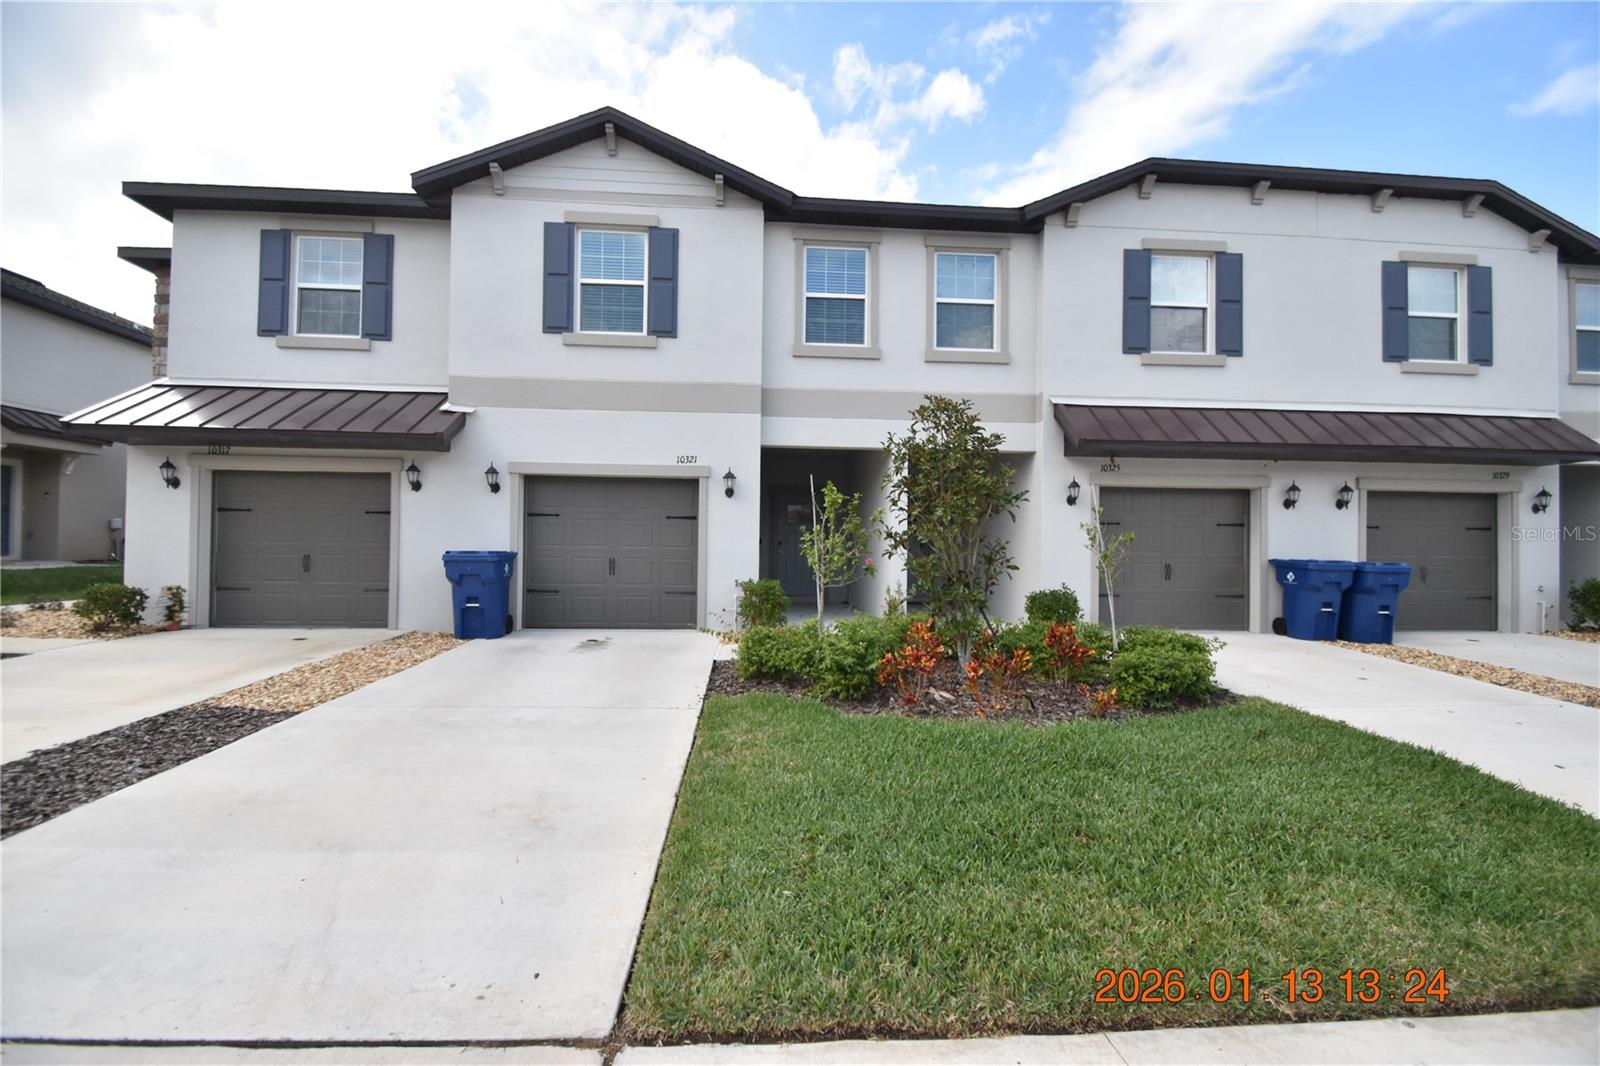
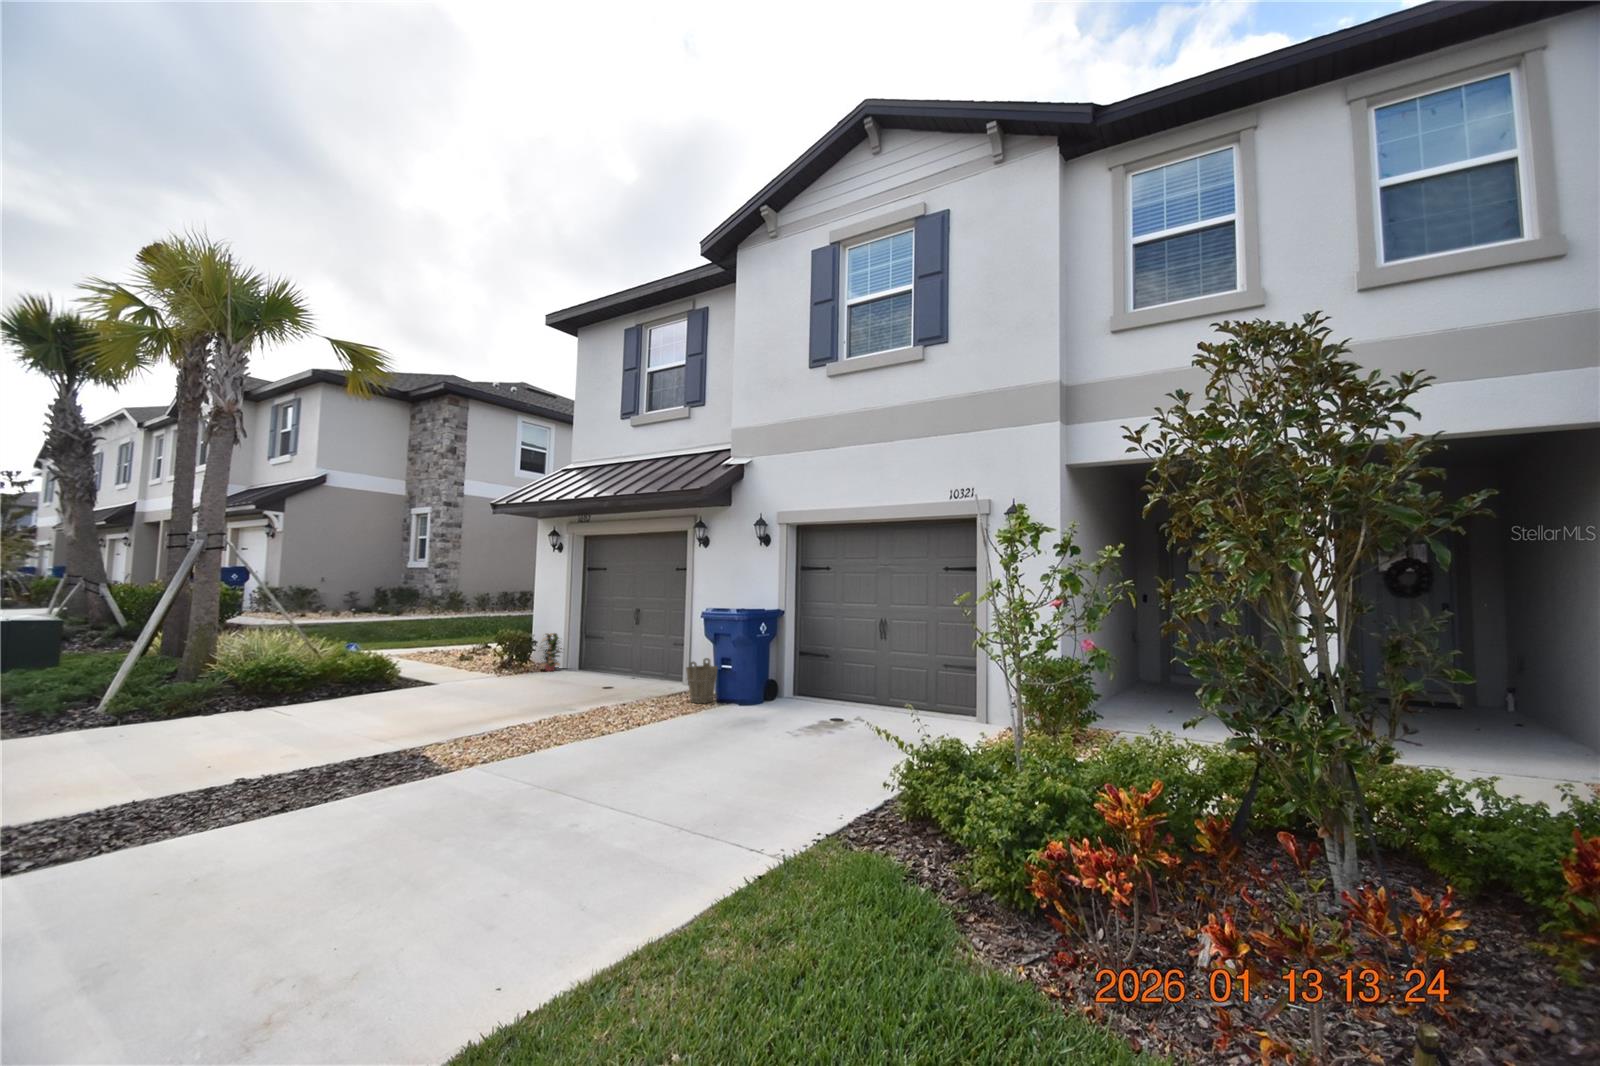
bucket: none [431,599,465,641] -> present [686,658,718,703]

